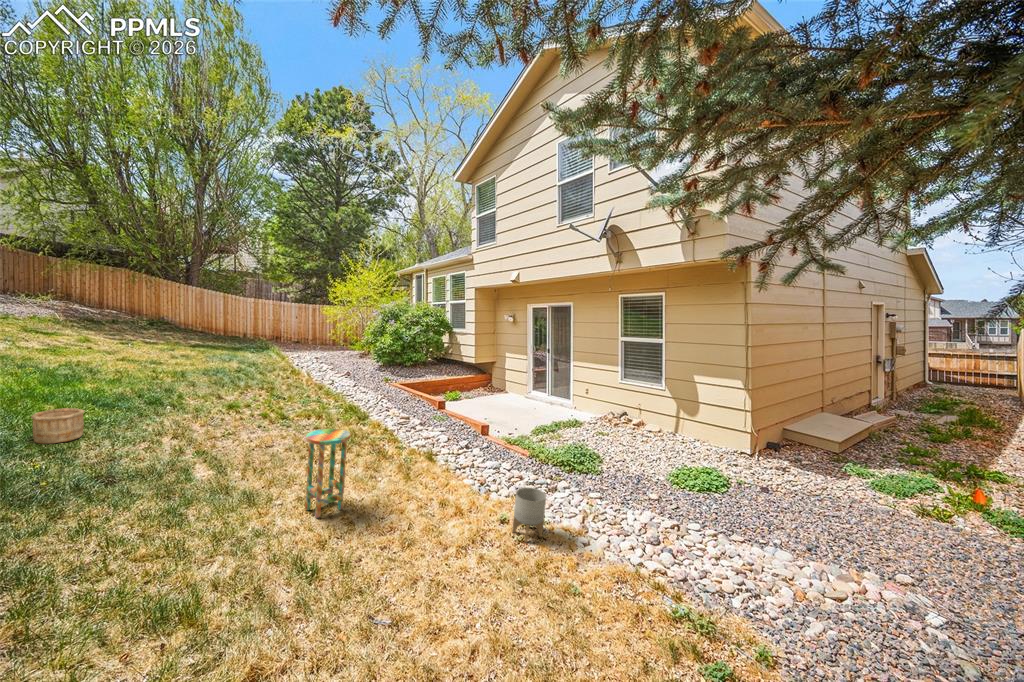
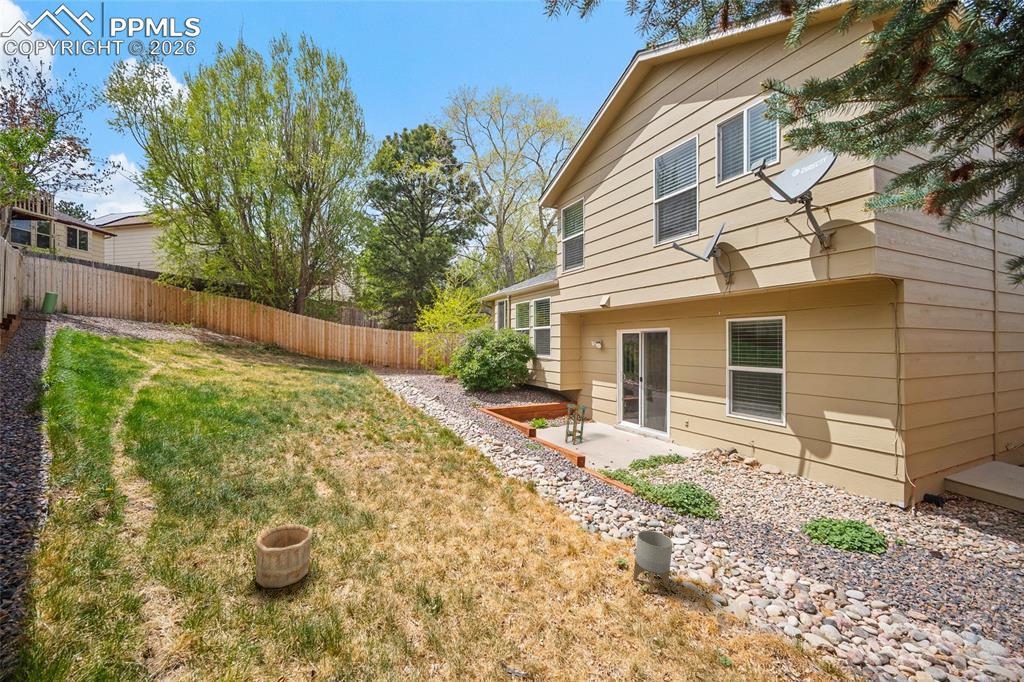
wooden bucket: present [31,408,84,444] -> present [255,524,313,588]
side table: present [305,429,350,518] -> present [565,404,587,445]

